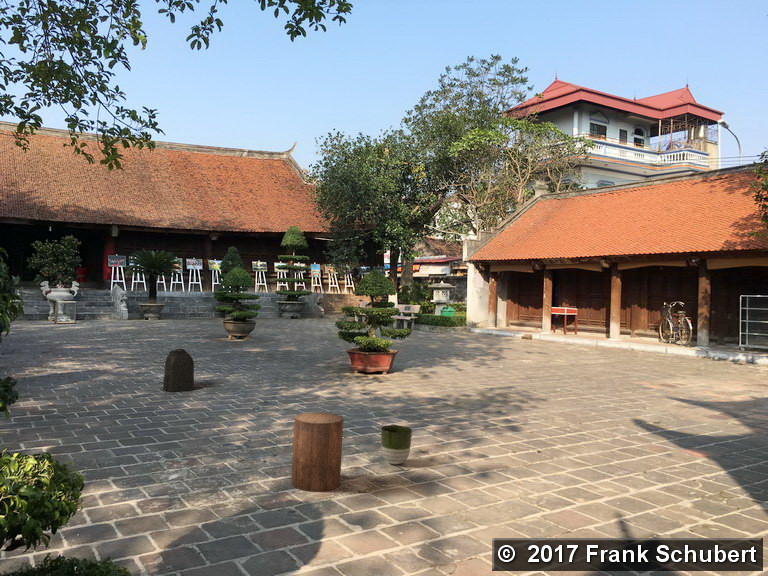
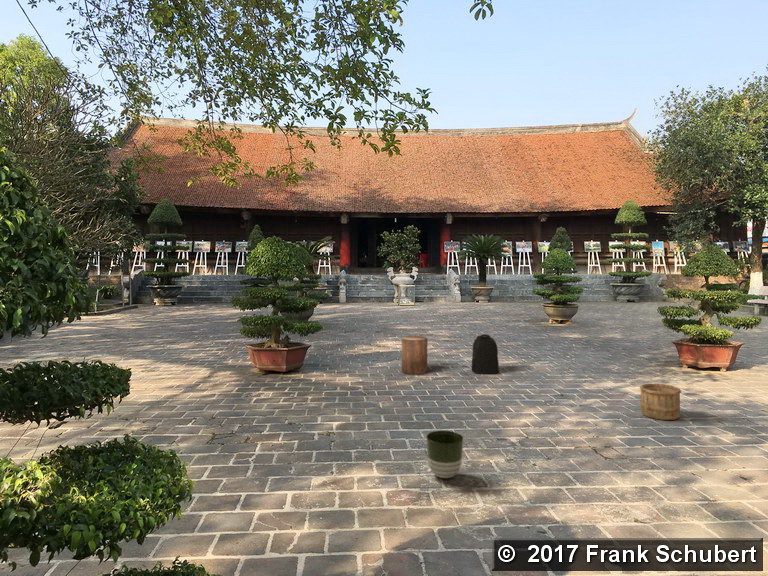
wooden bucket: none [335,384,367,415] -> present [640,384,681,420]
stool: present [291,412,343,491] -> present [402,336,427,375]
planter: present [381,425,412,464] -> present [427,431,463,478]

